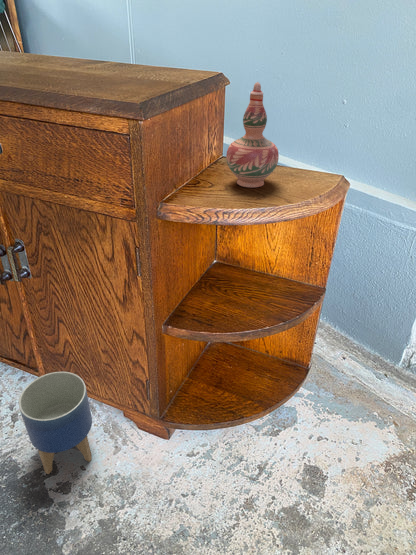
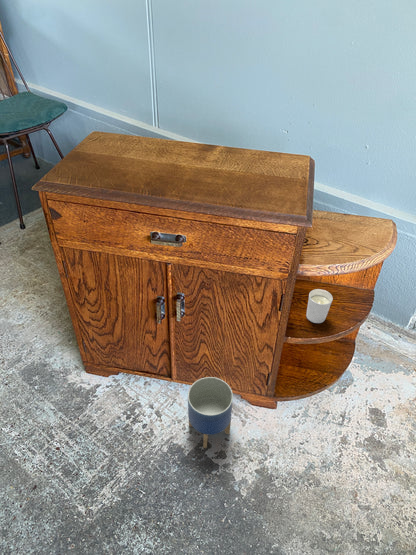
decorative vase: present [226,82,279,187] -> none [328,179,364,242]
candle holder: none [207,265,241,315] -> present [306,289,333,323]

